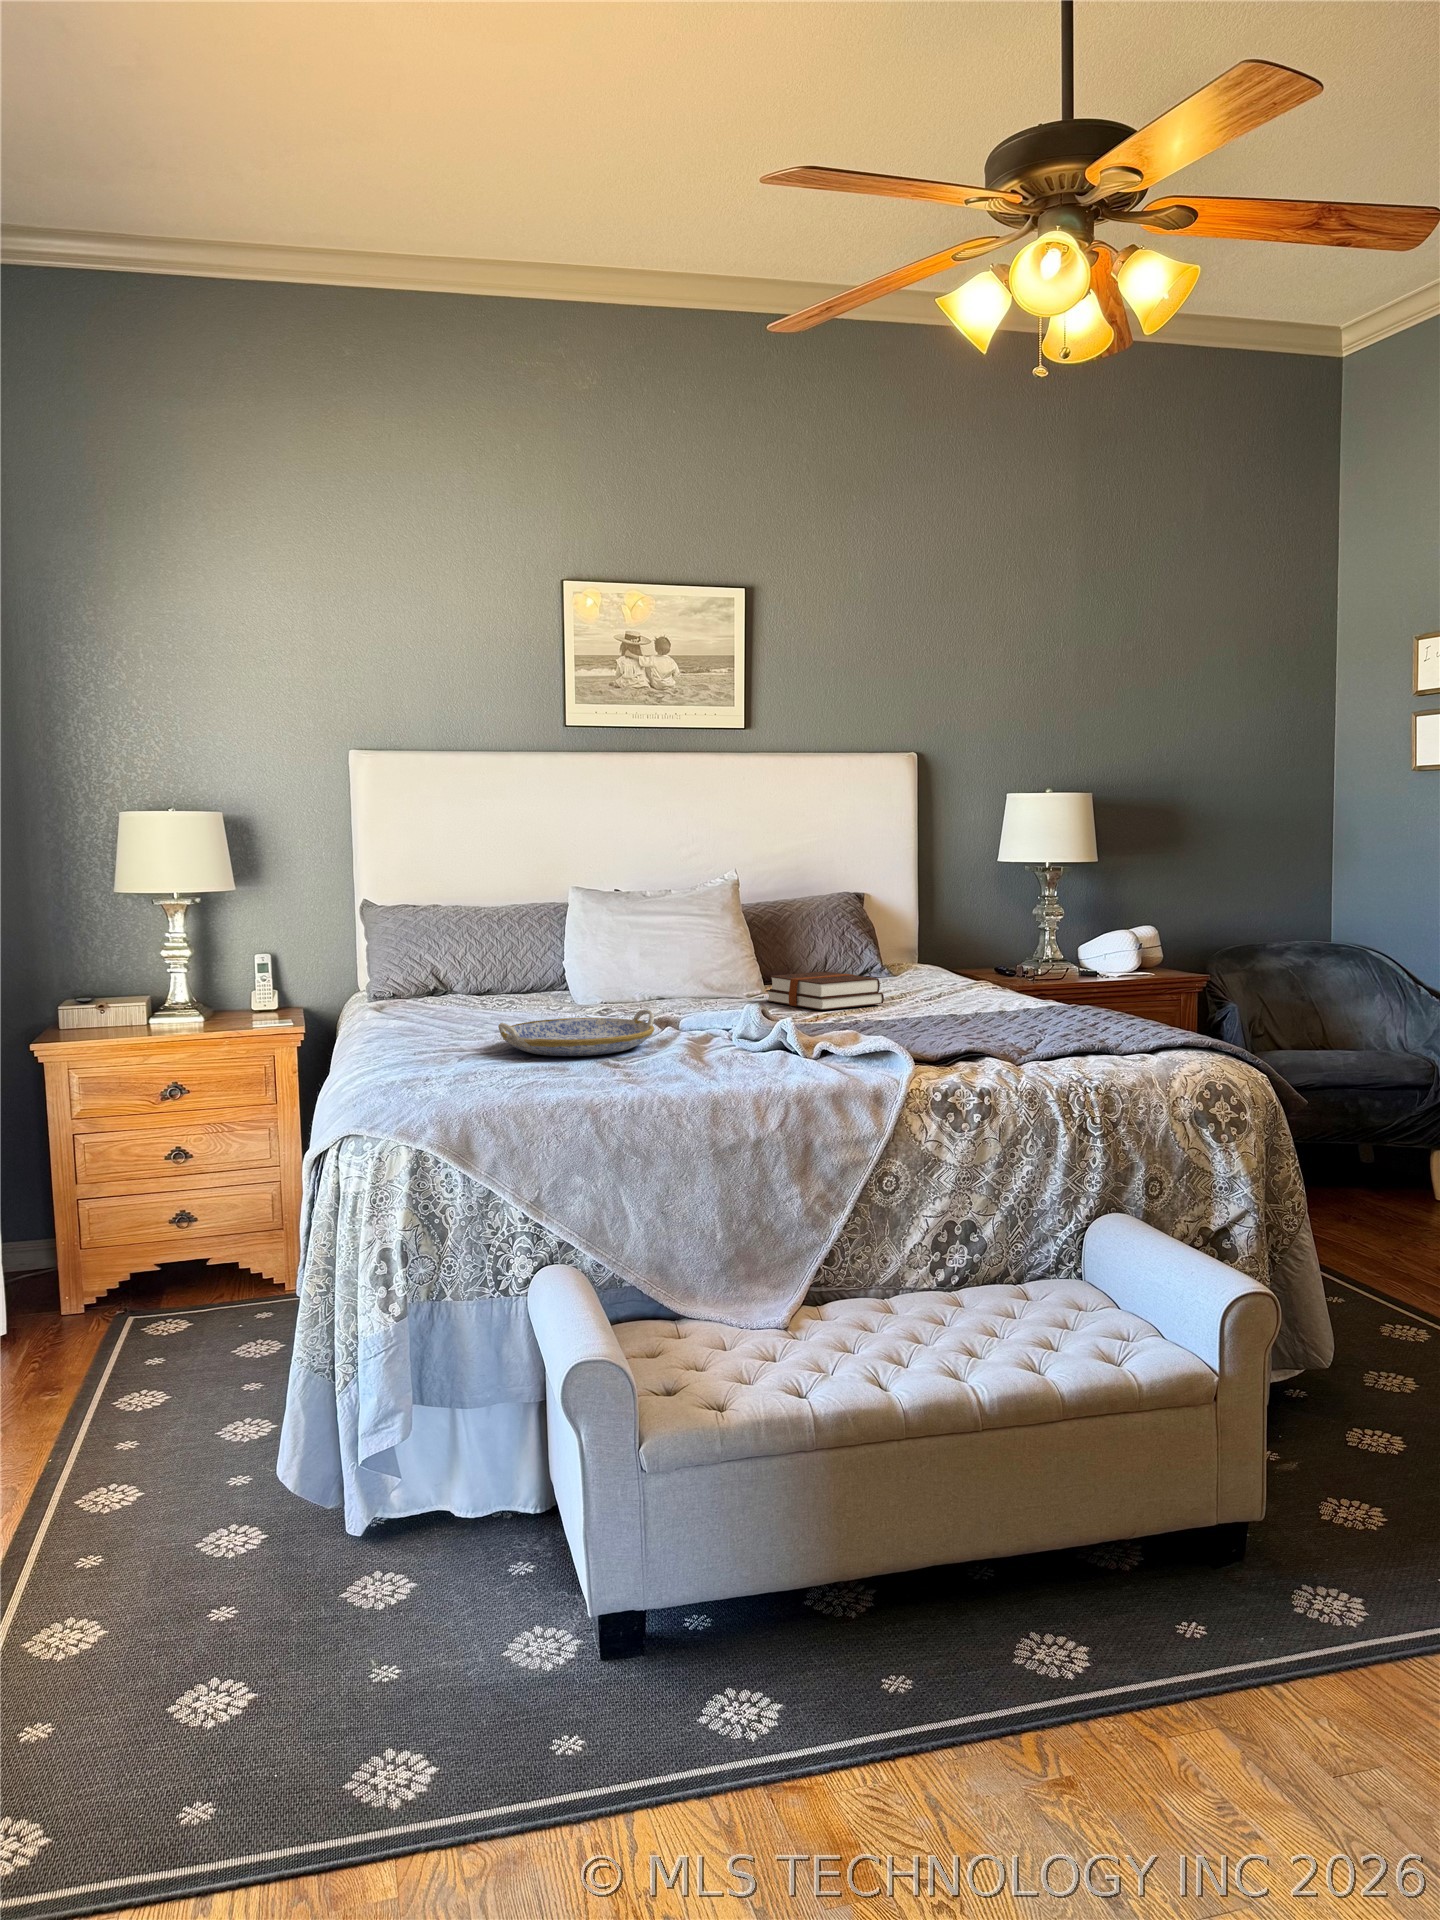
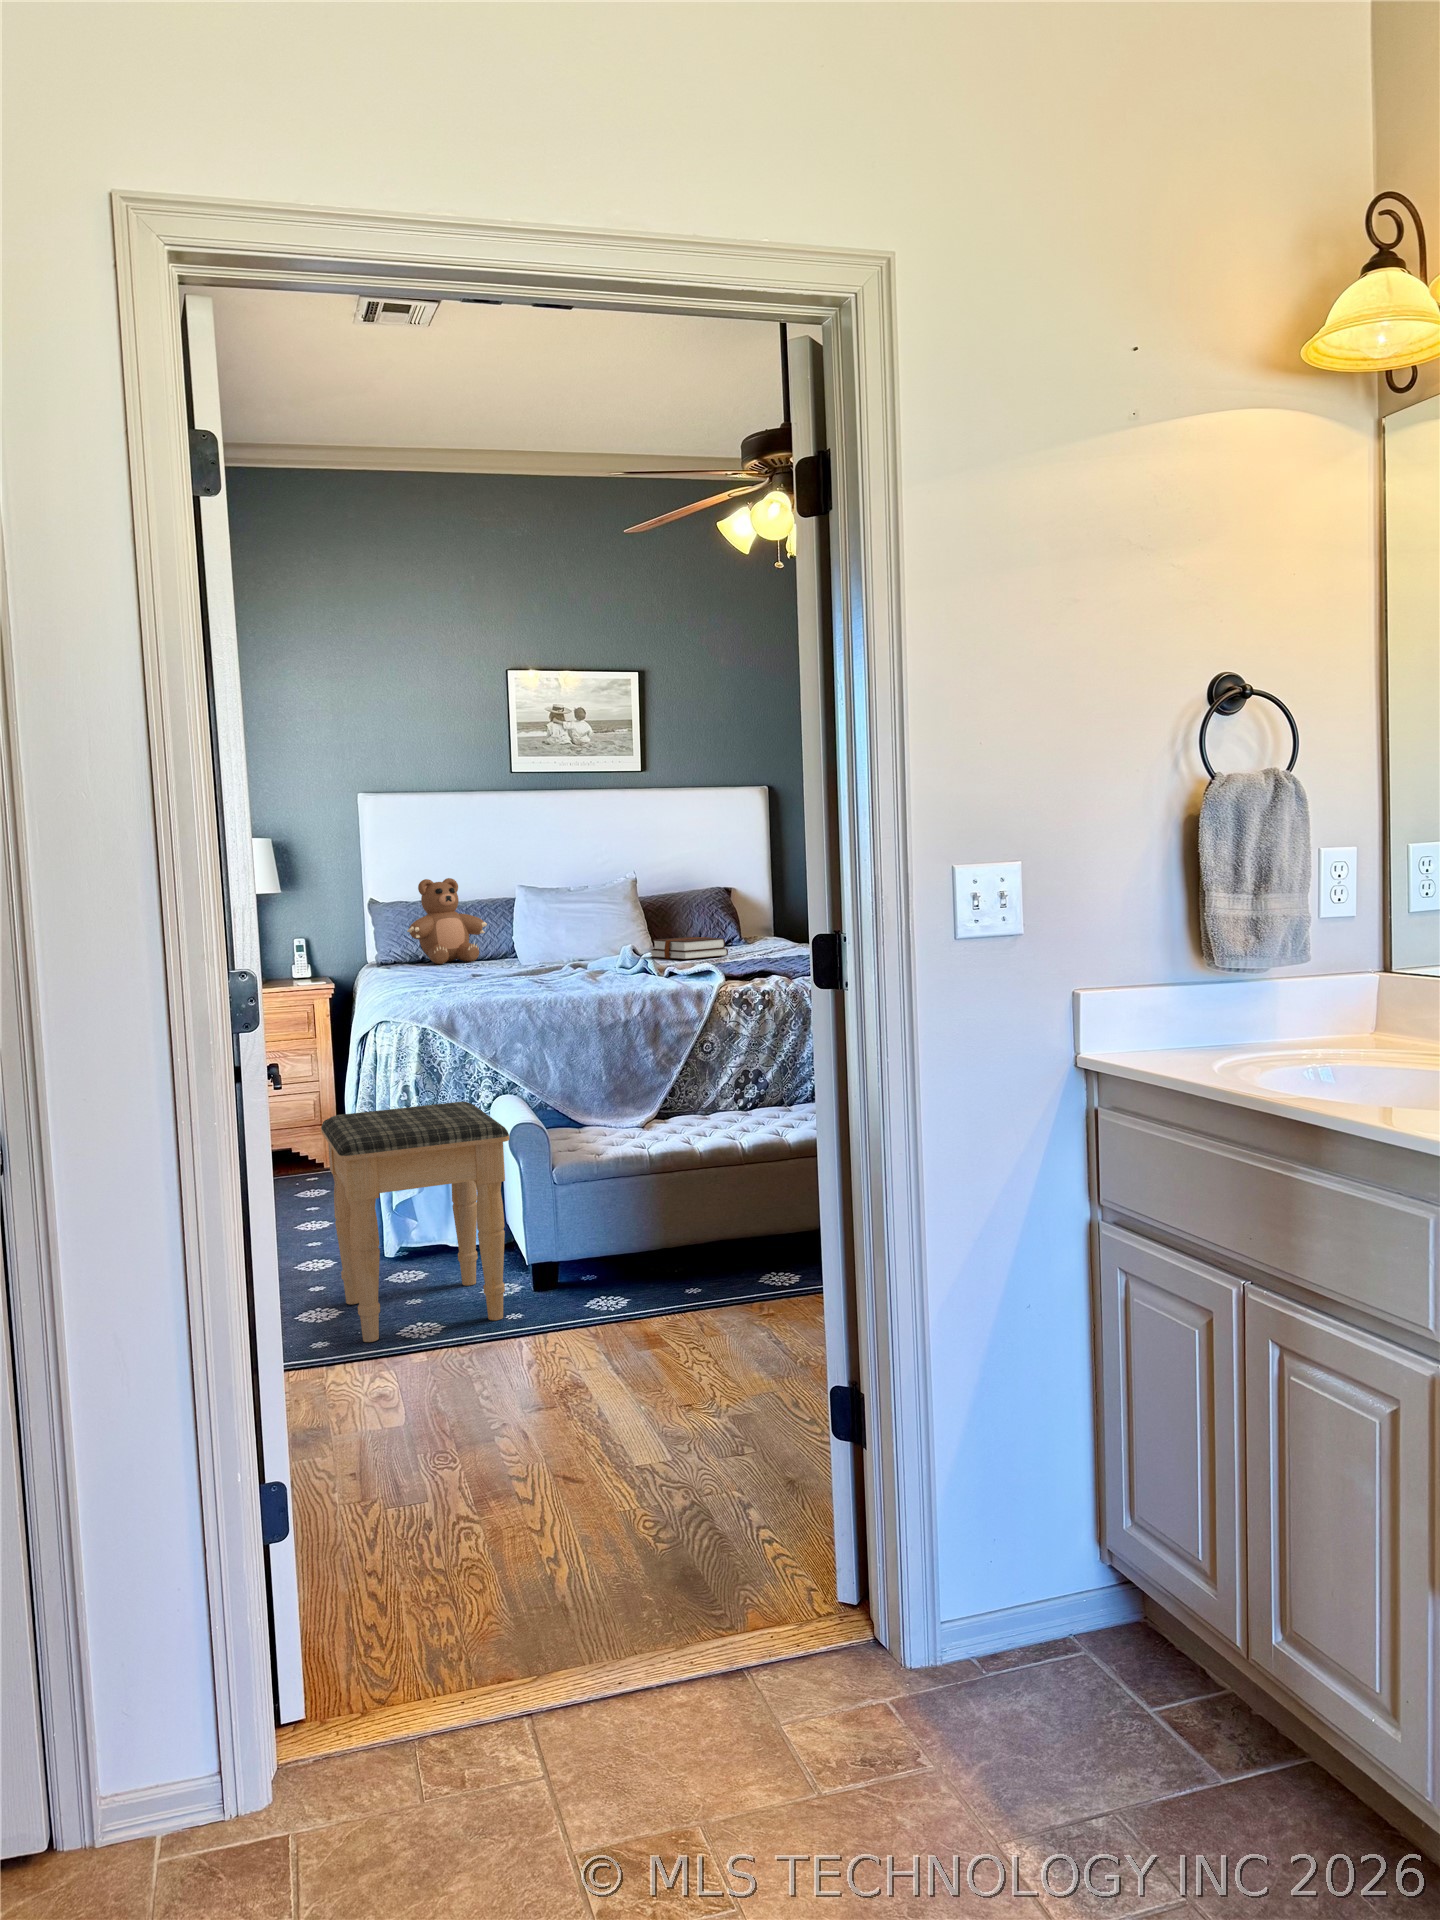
teddy bear: none [410,876,527,1003] -> present [407,878,487,964]
serving tray: present [498,1010,655,1056] -> none [469,956,569,983]
footstool: none [223,1301,566,1808] -> present [321,1102,509,1342]

